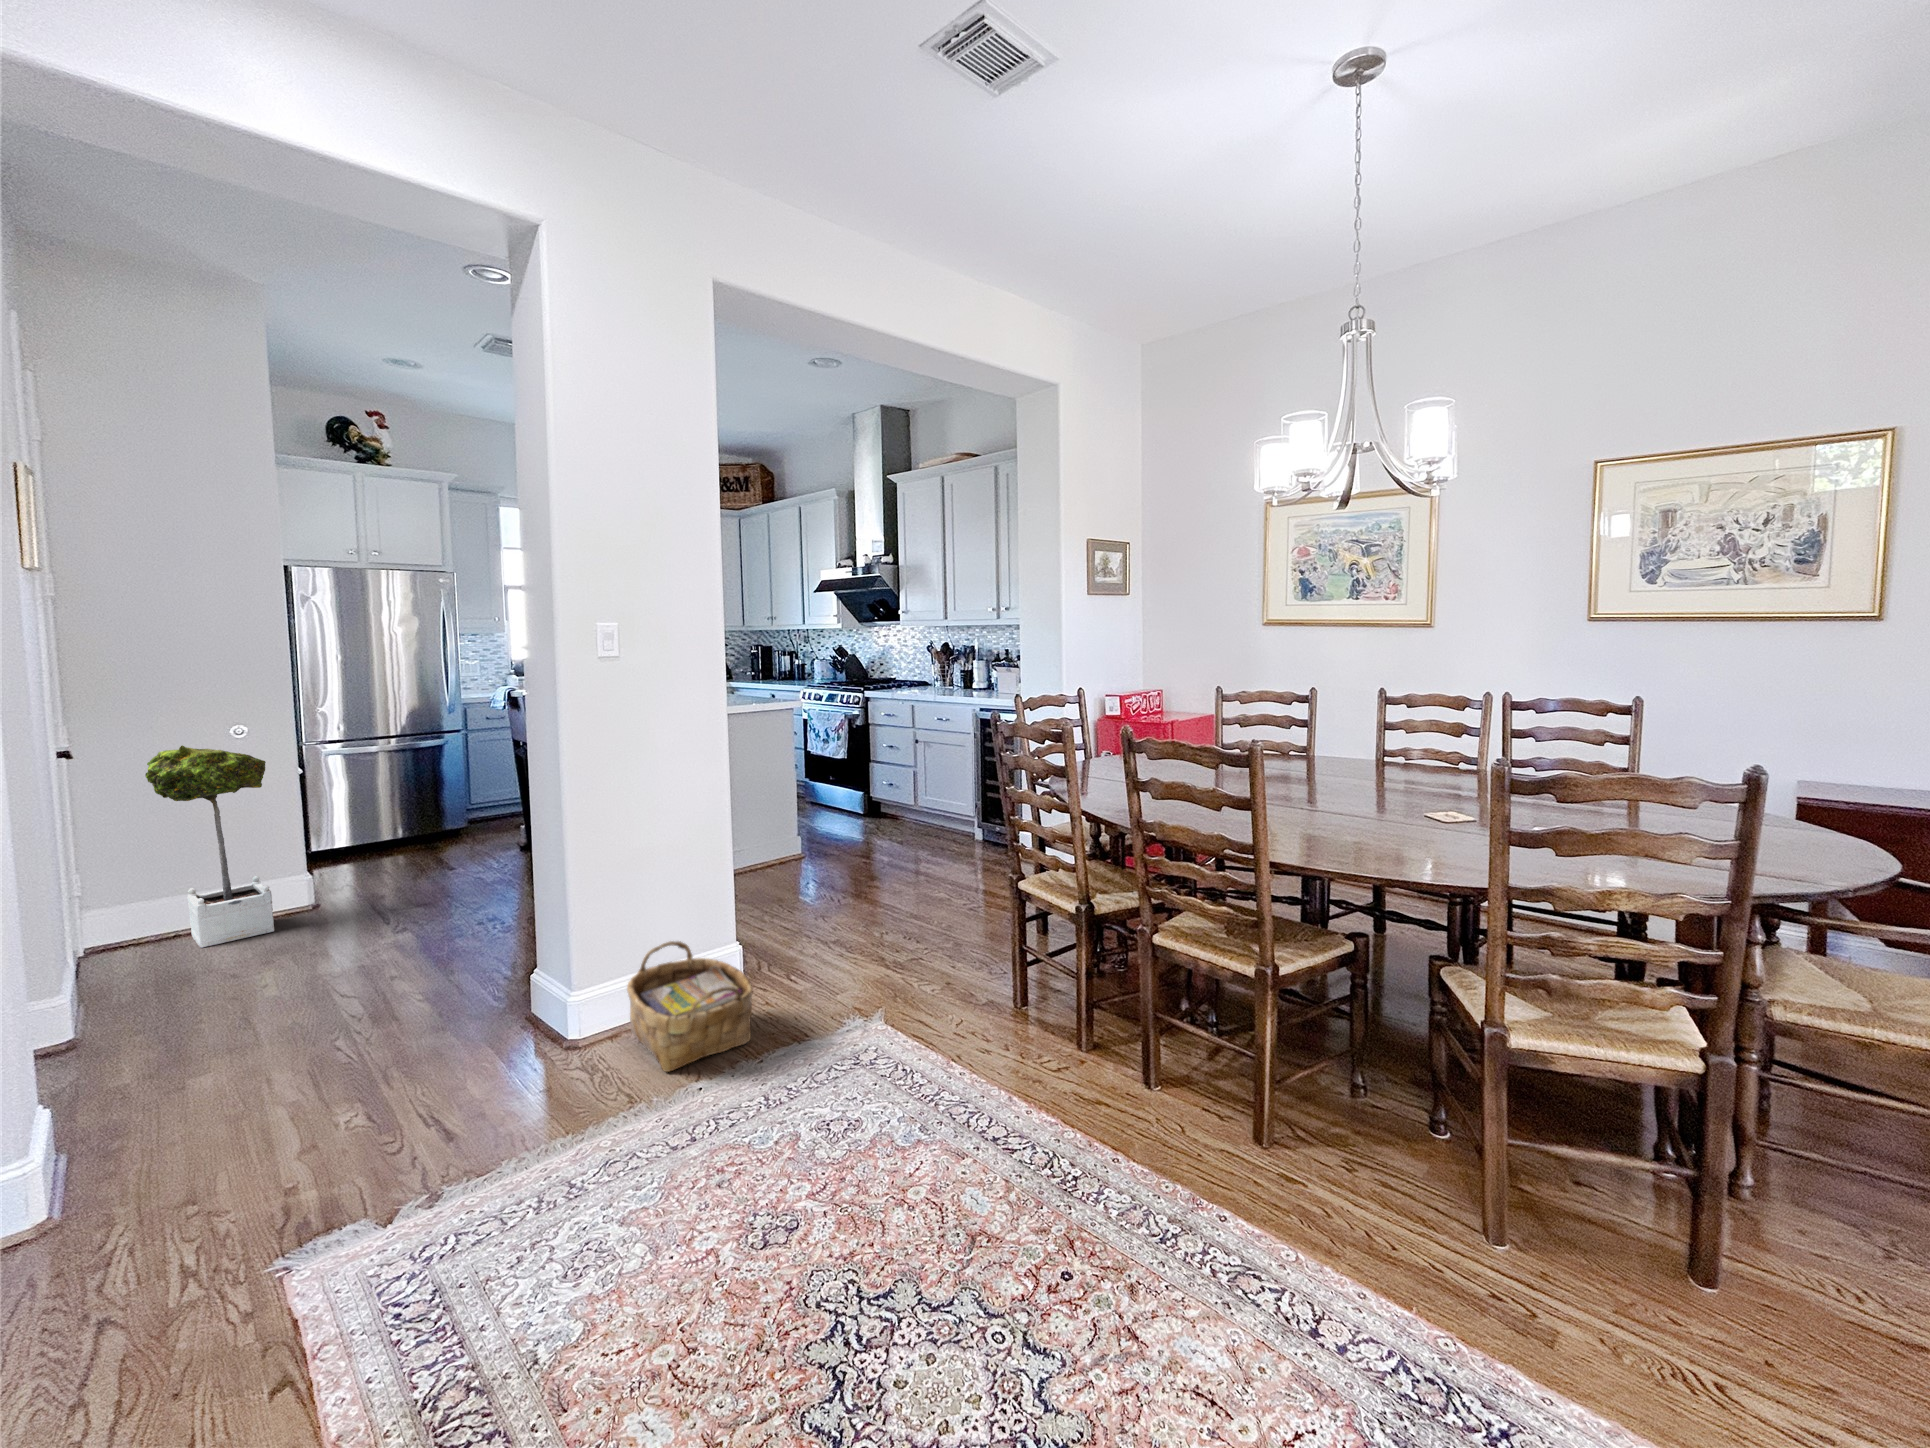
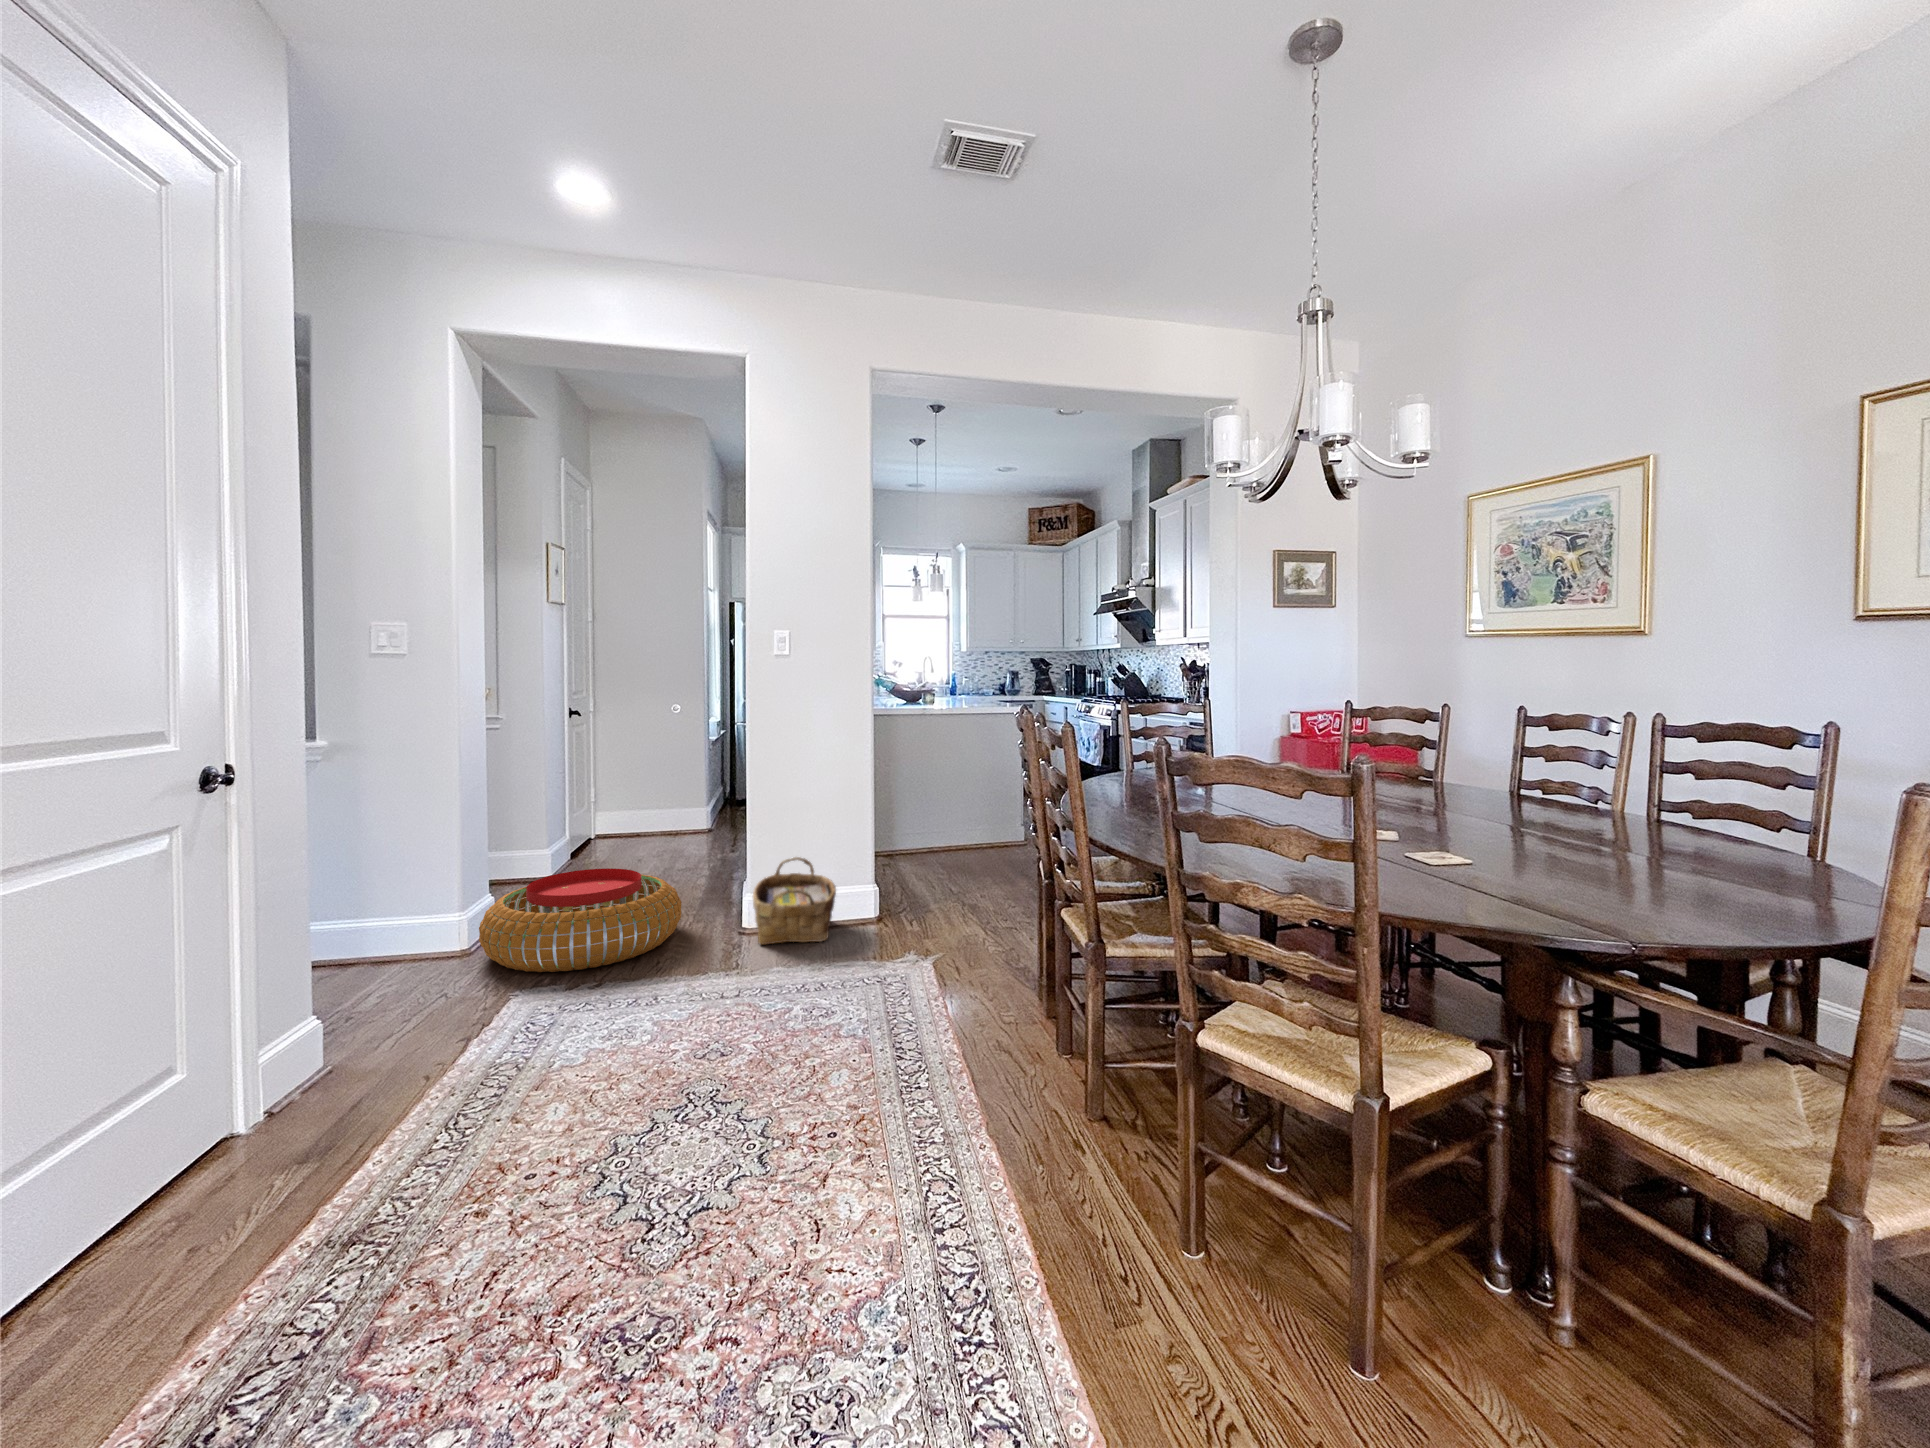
potted tree: present [145,745,274,948] -> none [617,703,678,831]
pouf: none [164,1019,535,1247] -> present [479,868,682,972]

